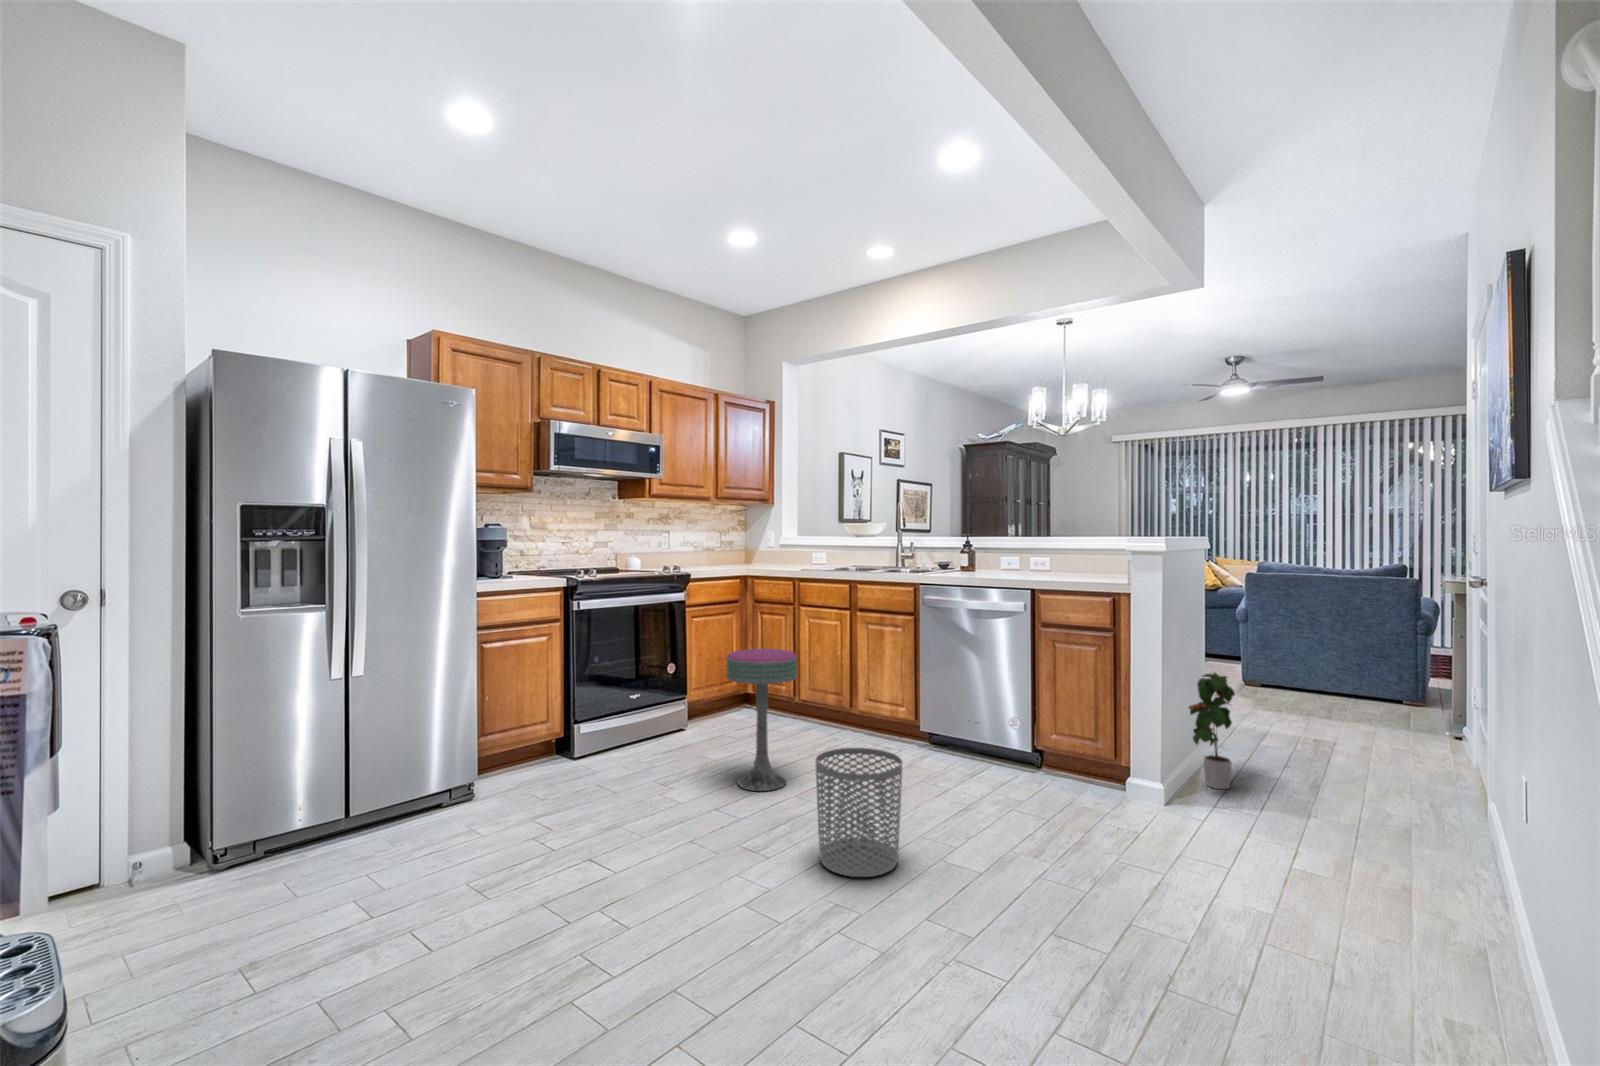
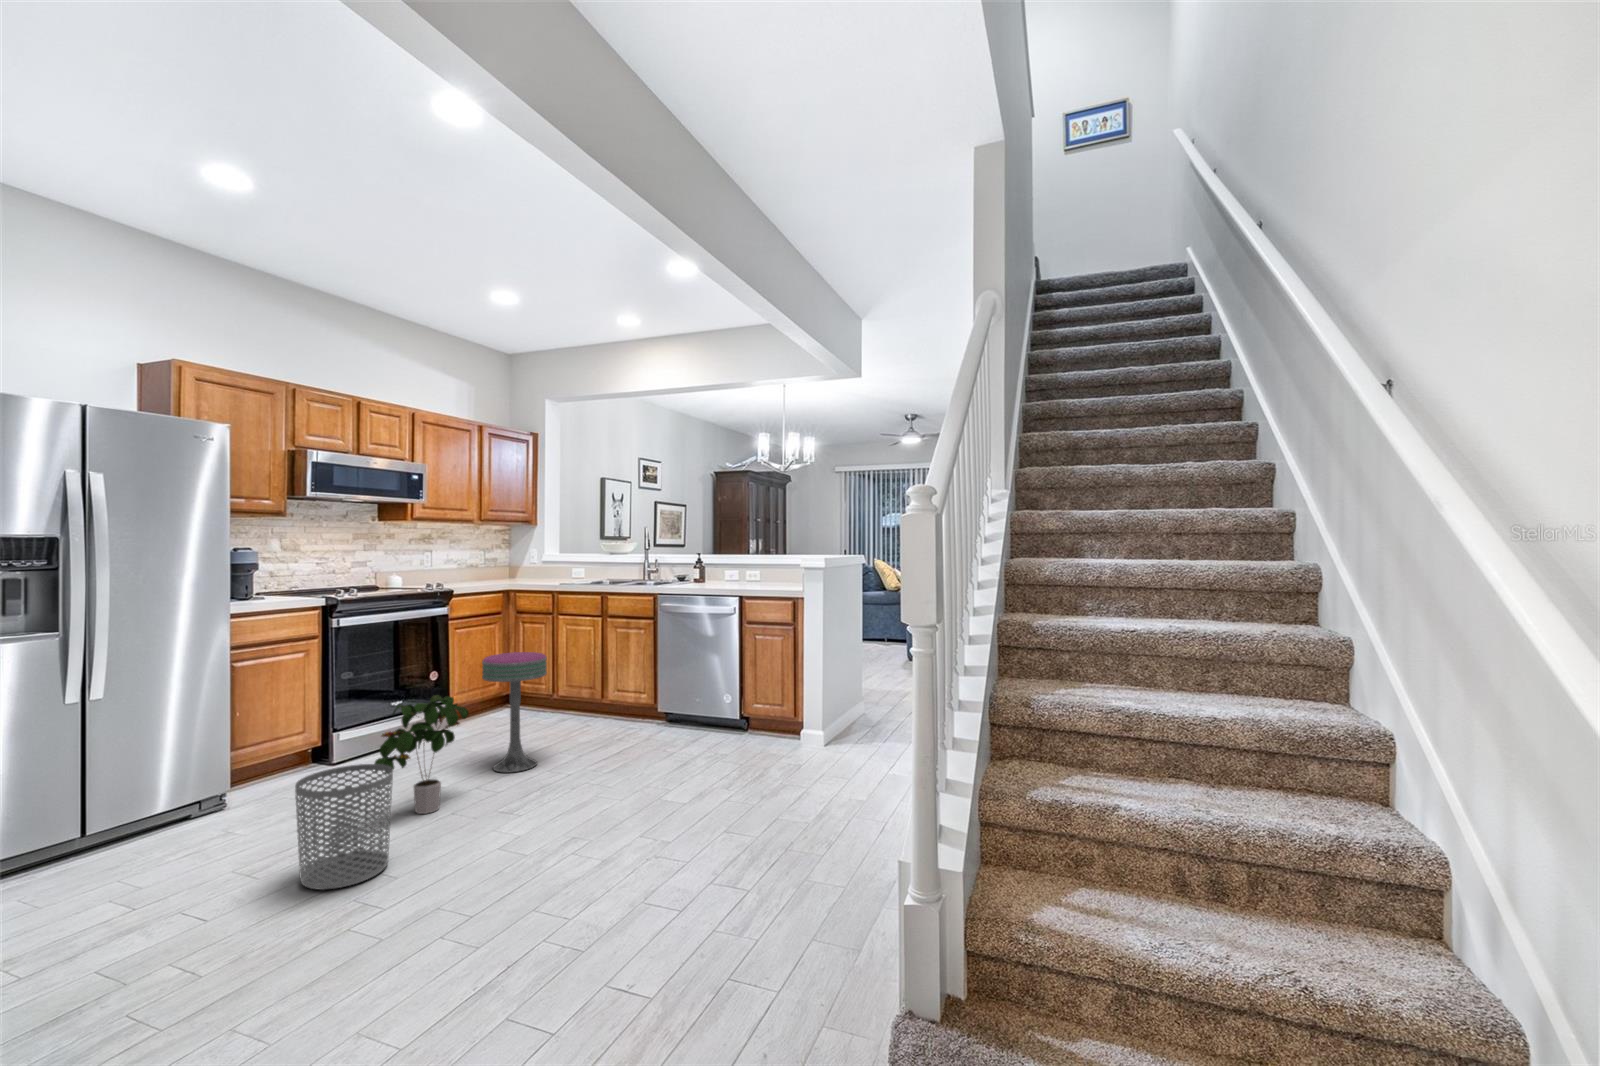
potted plant: present [1189,672,1235,789] -> present [375,695,469,814]
waste bin: present [816,748,902,877] -> present [295,764,393,890]

